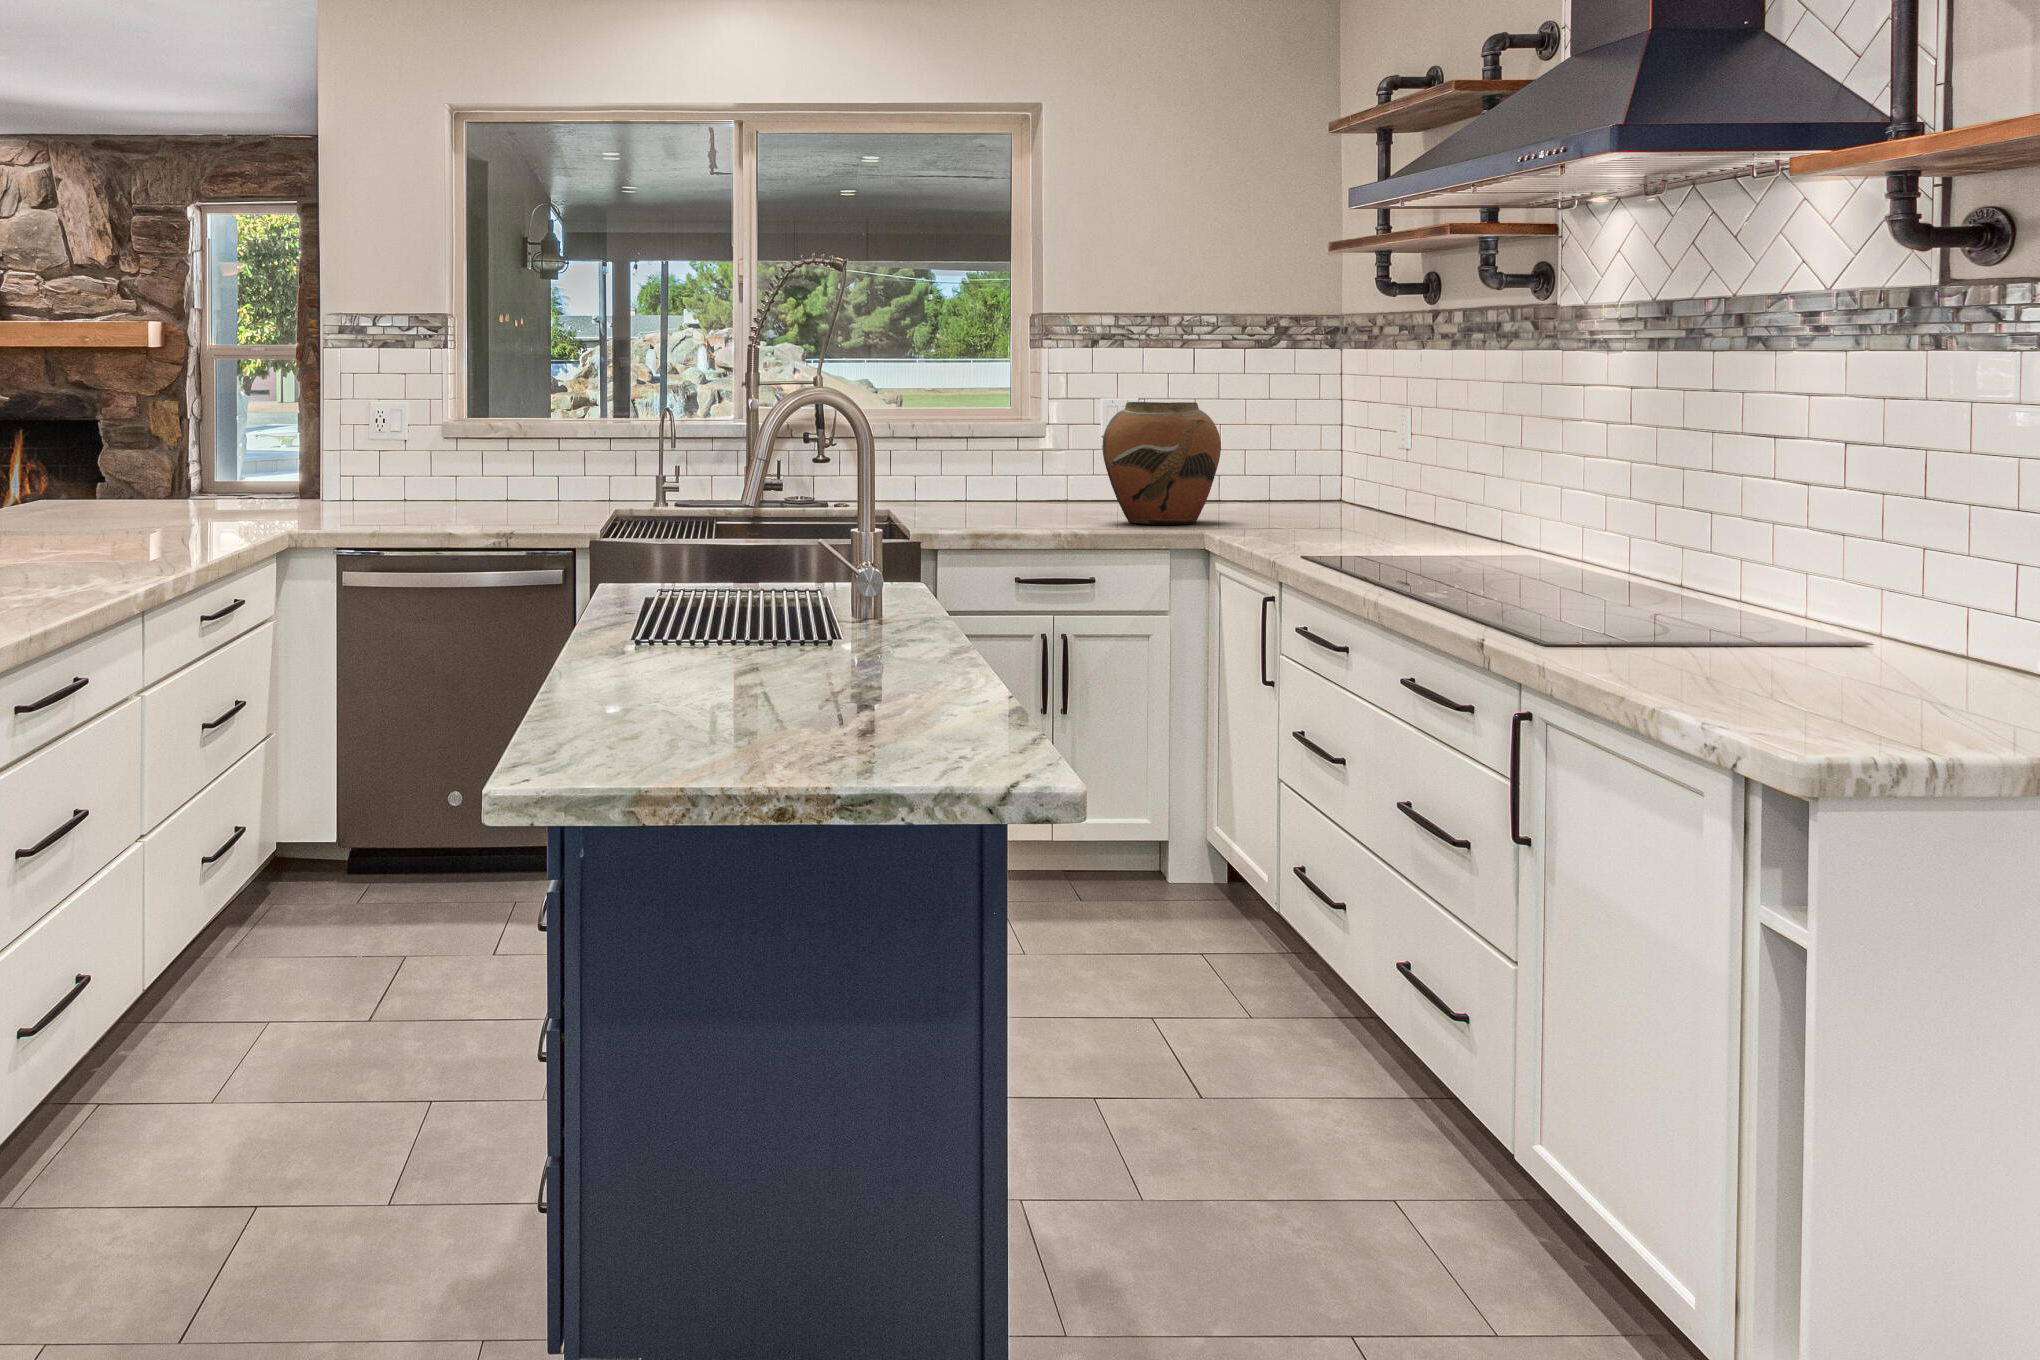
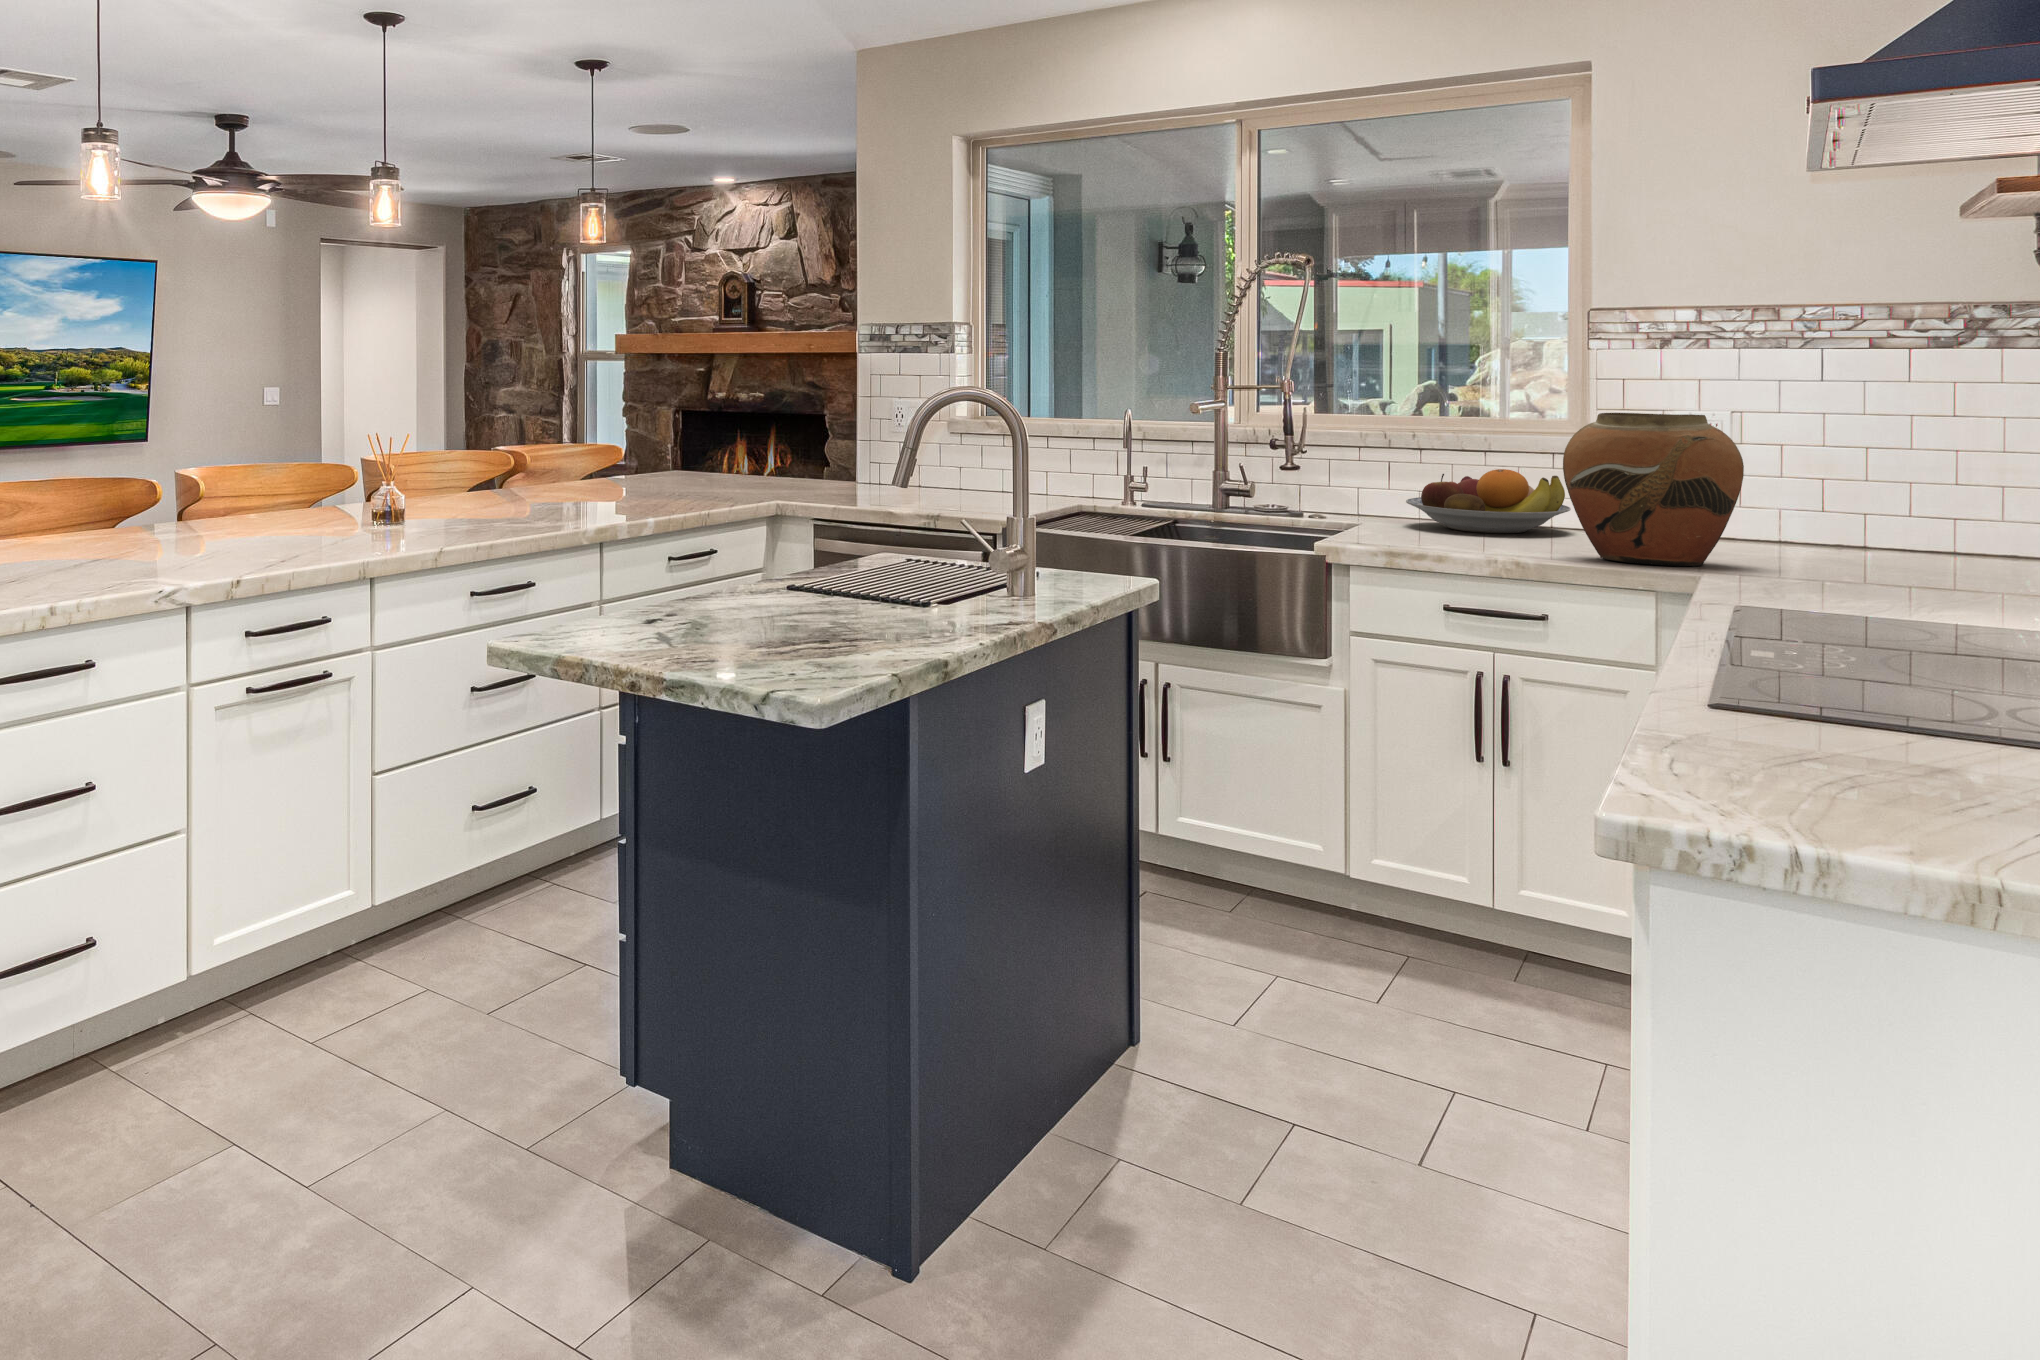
fruit bowl: none [922,453,1048,508] -> present [1406,469,1571,533]

